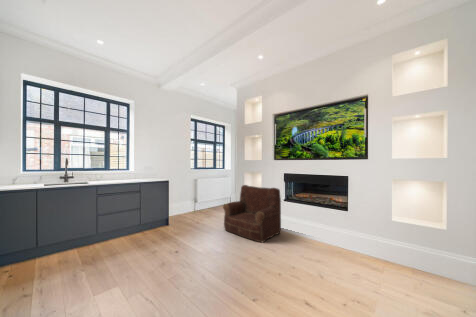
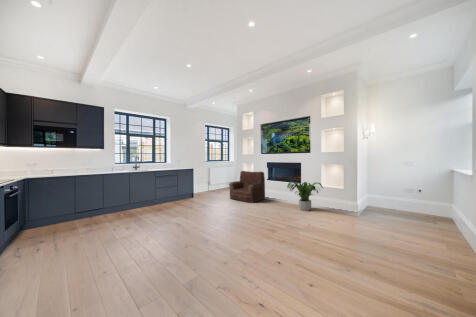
potted plant: none [334,212,408,272] -> present [287,182,323,211]

